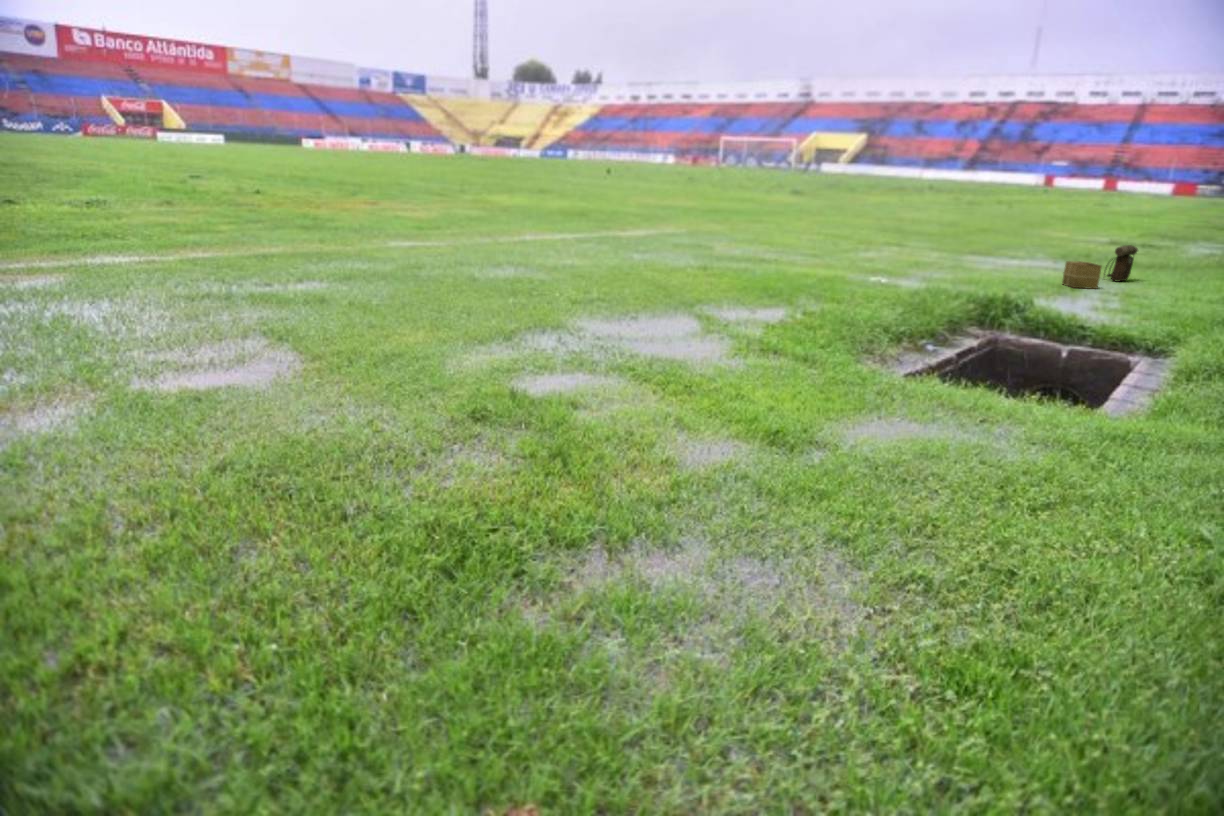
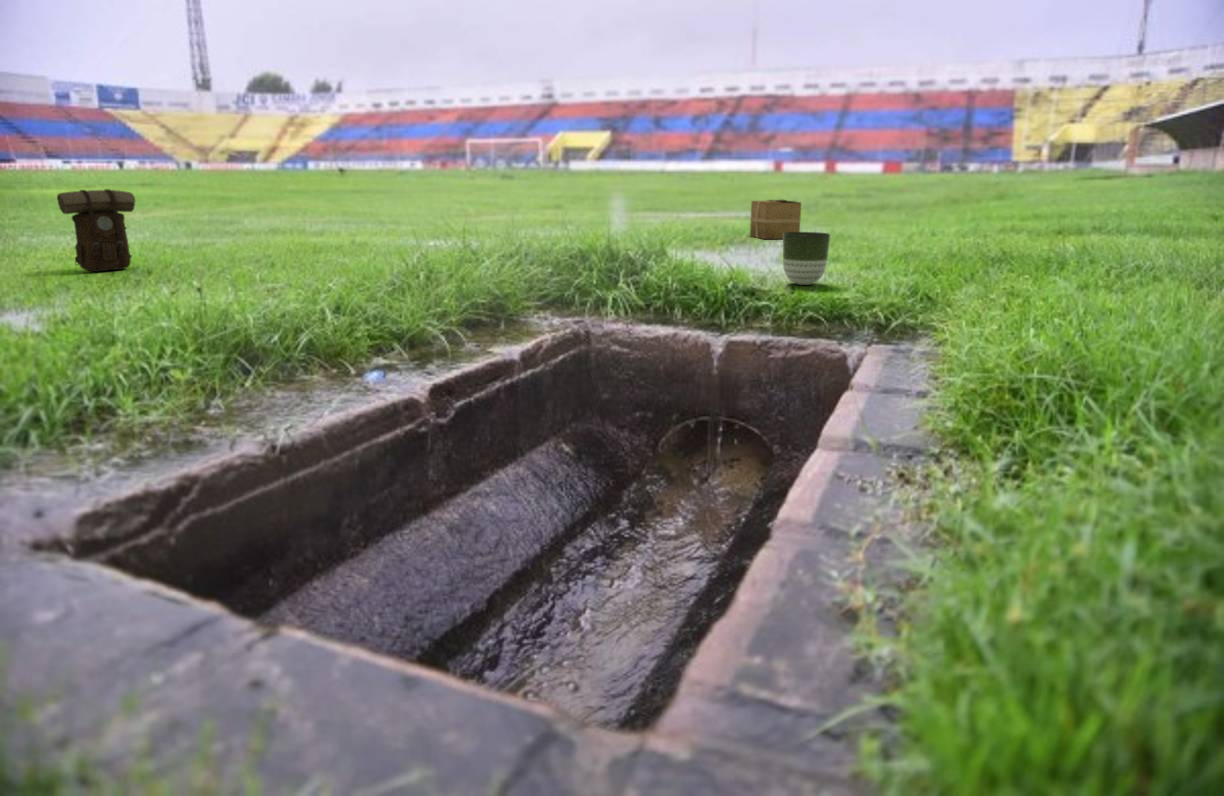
backpack: present [1106,245,1138,281] -> present [57,189,135,272]
planter: none [1097,295,1127,324] -> present [783,232,830,285]

